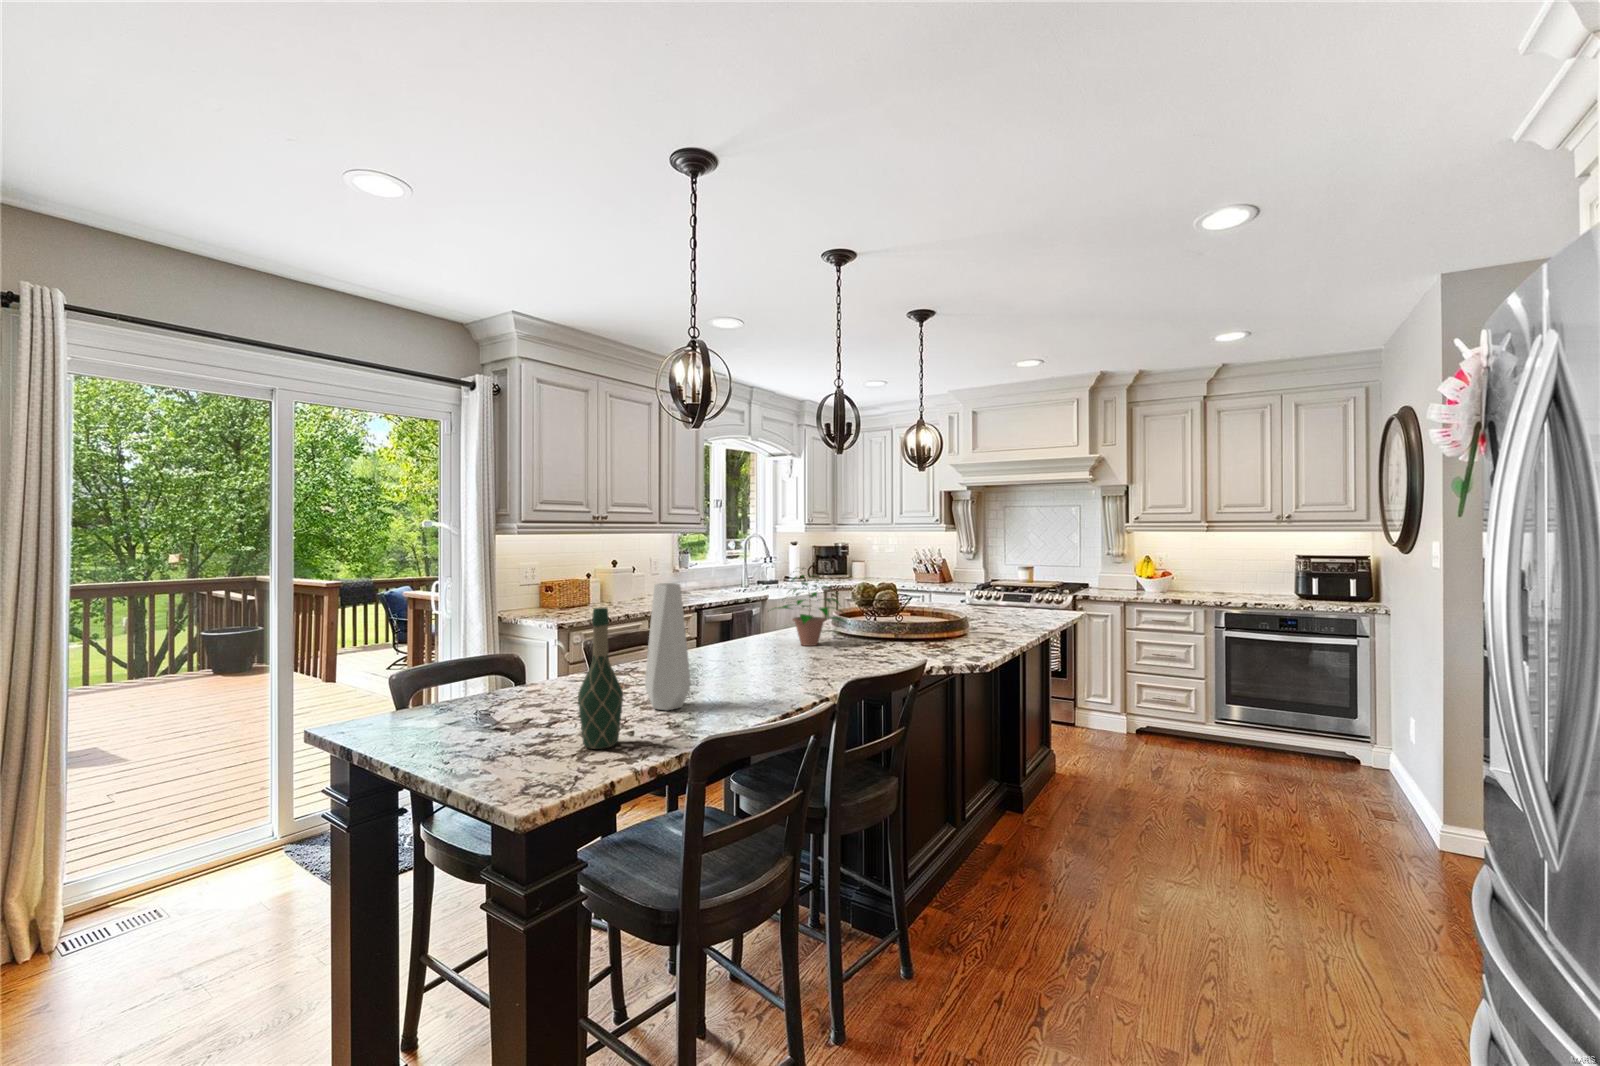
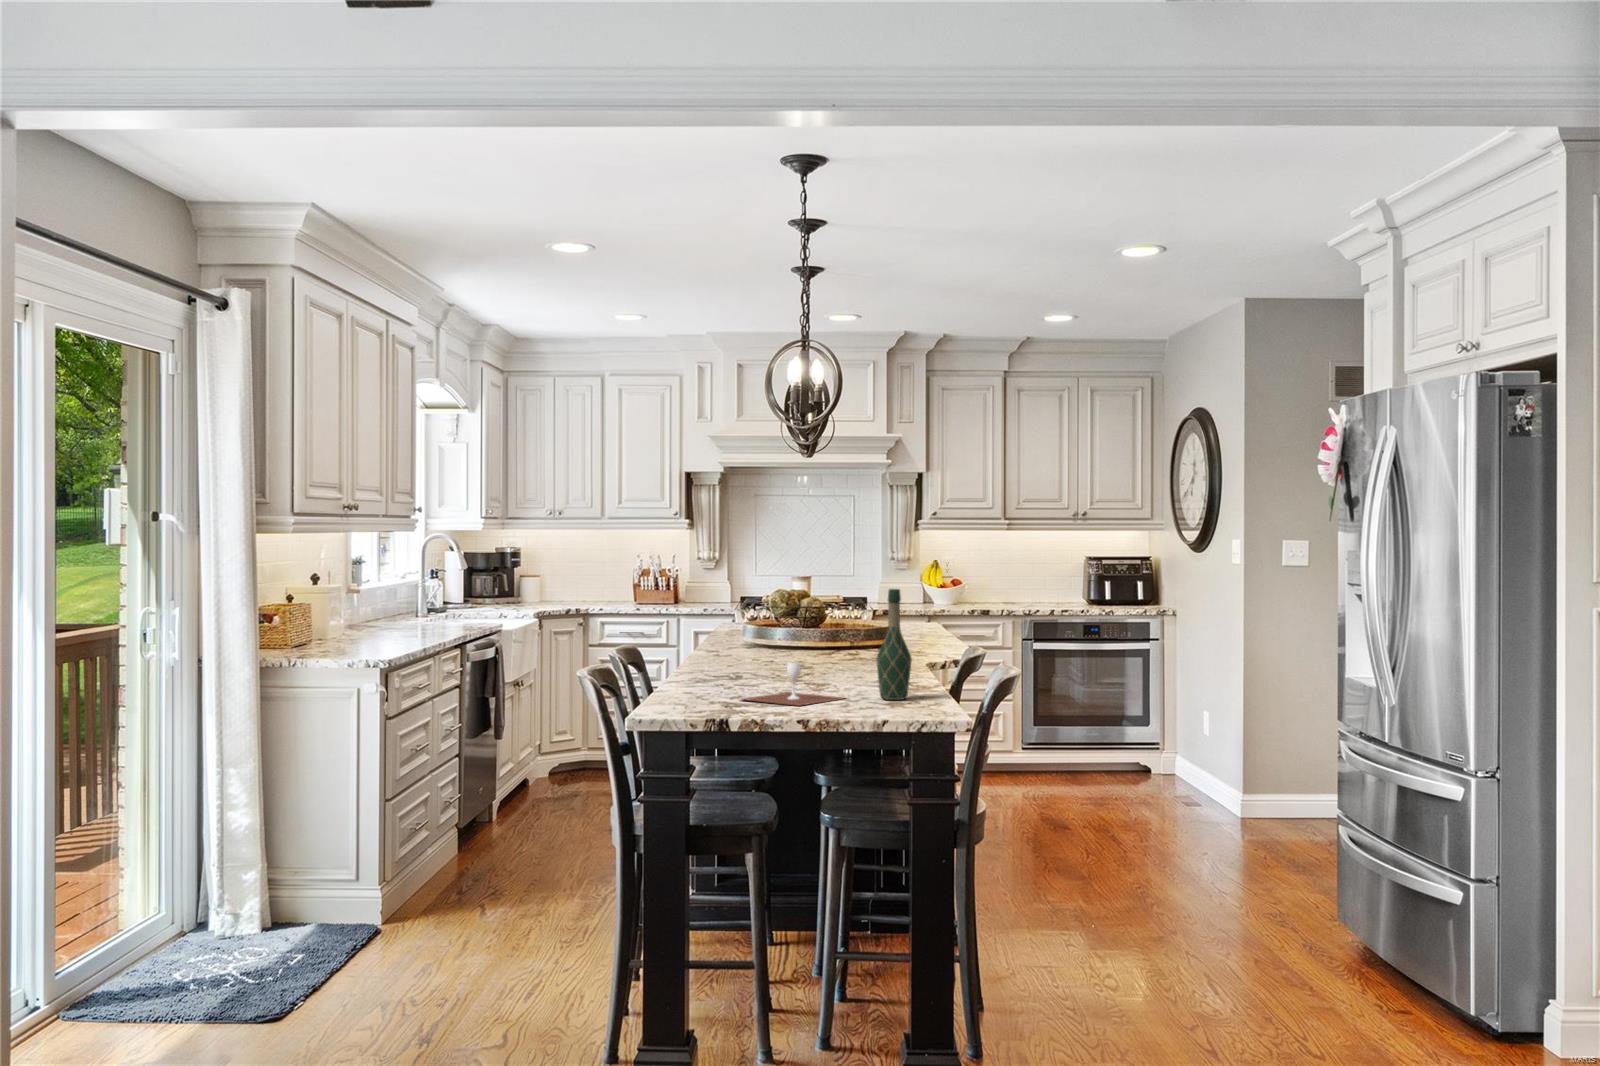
potted plant: present [775,568,849,646] -> none [736,568,823,655]
vase: present [645,583,691,710] -> none [830,574,871,687]
wine glass: none [476,684,579,743] -> present [742,662,844,706]

